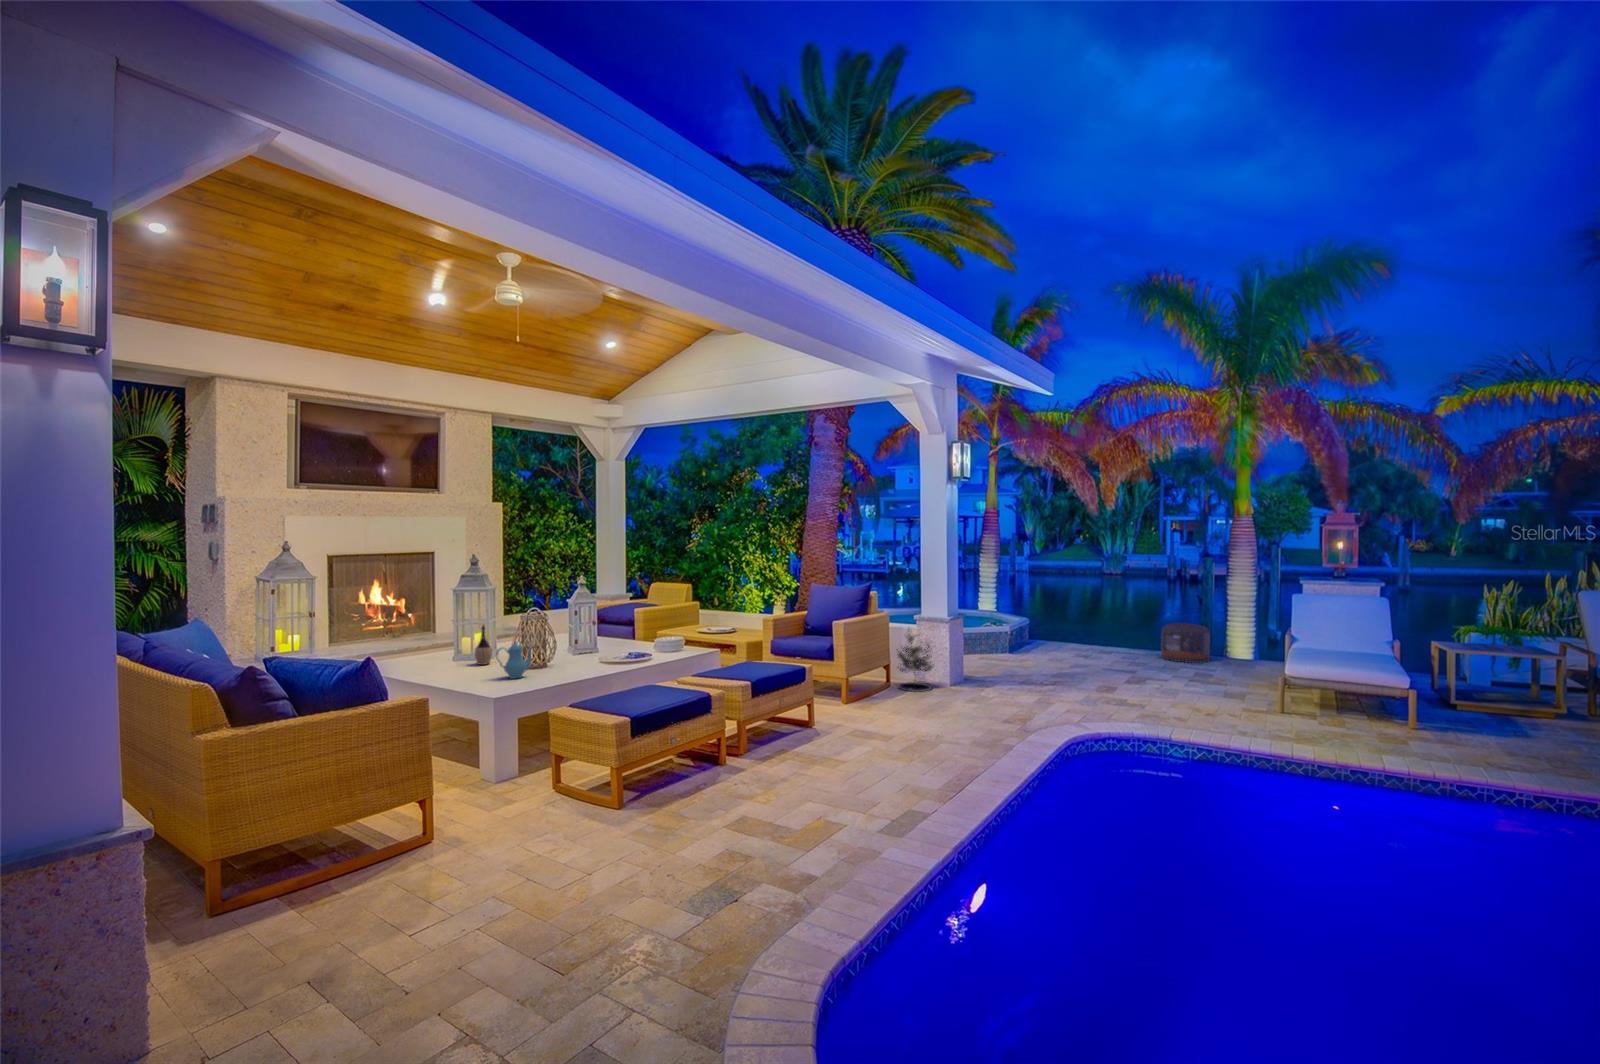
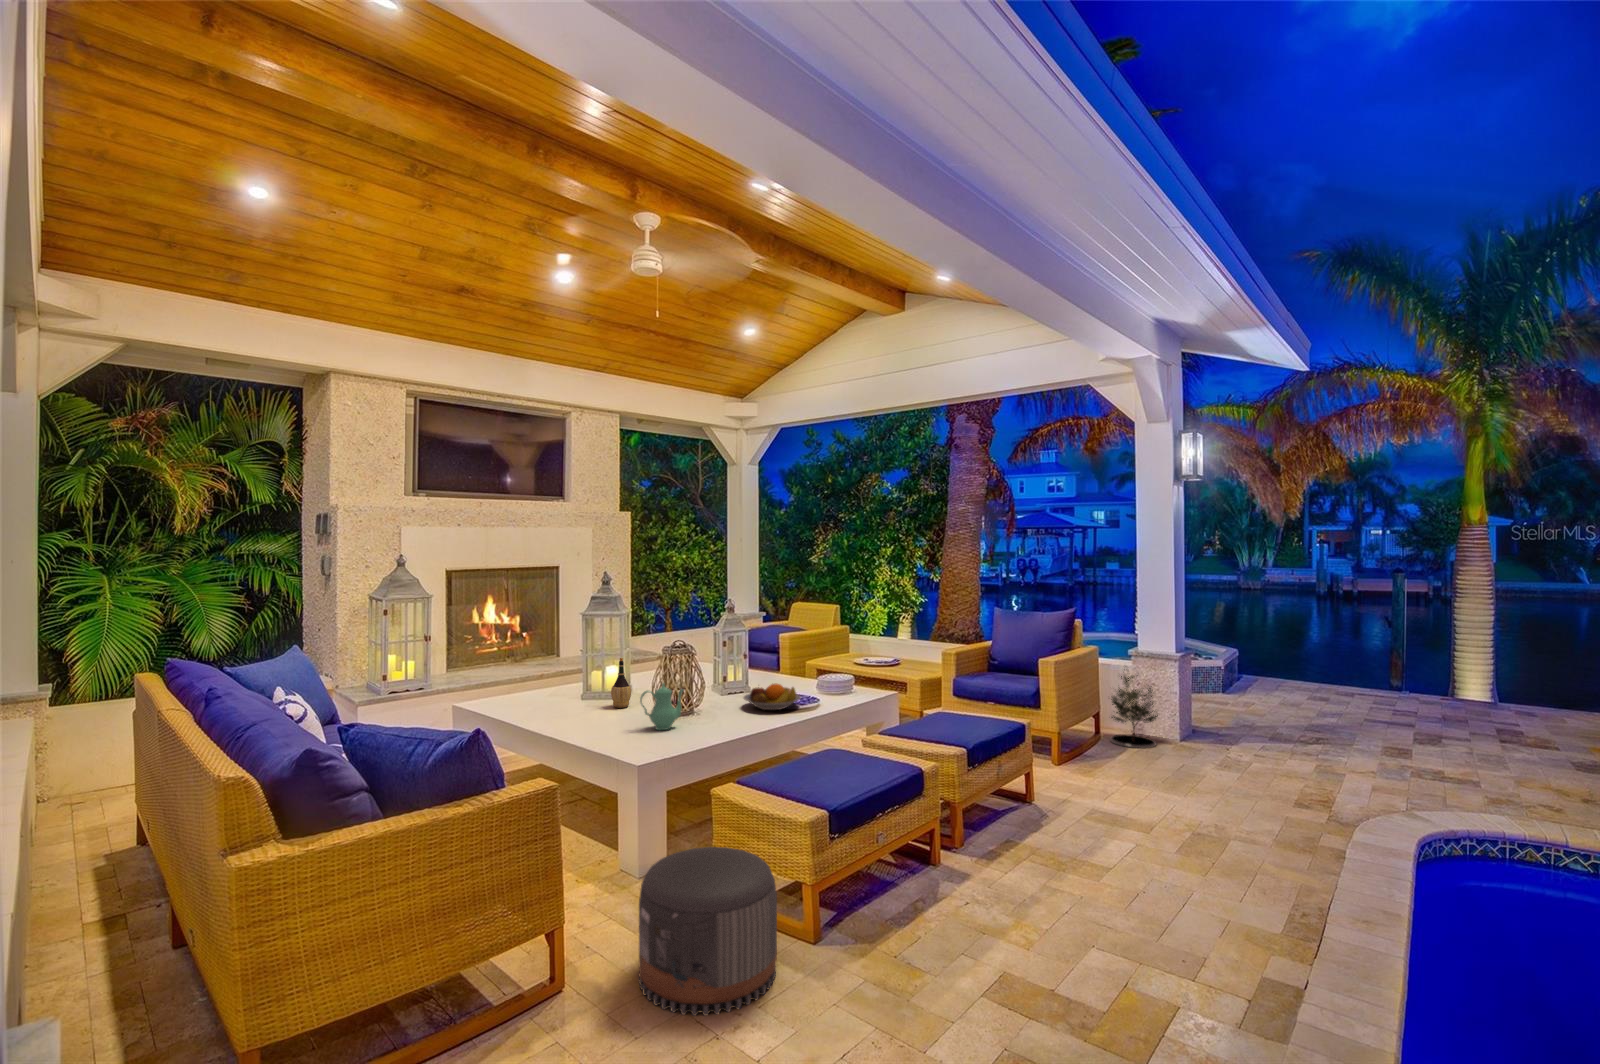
pouf: present [1161,623,1210,663] -> present [639,847,777,1016]
fruit bowl: none [586,642,634,663] -> present [744,683,801,710]

